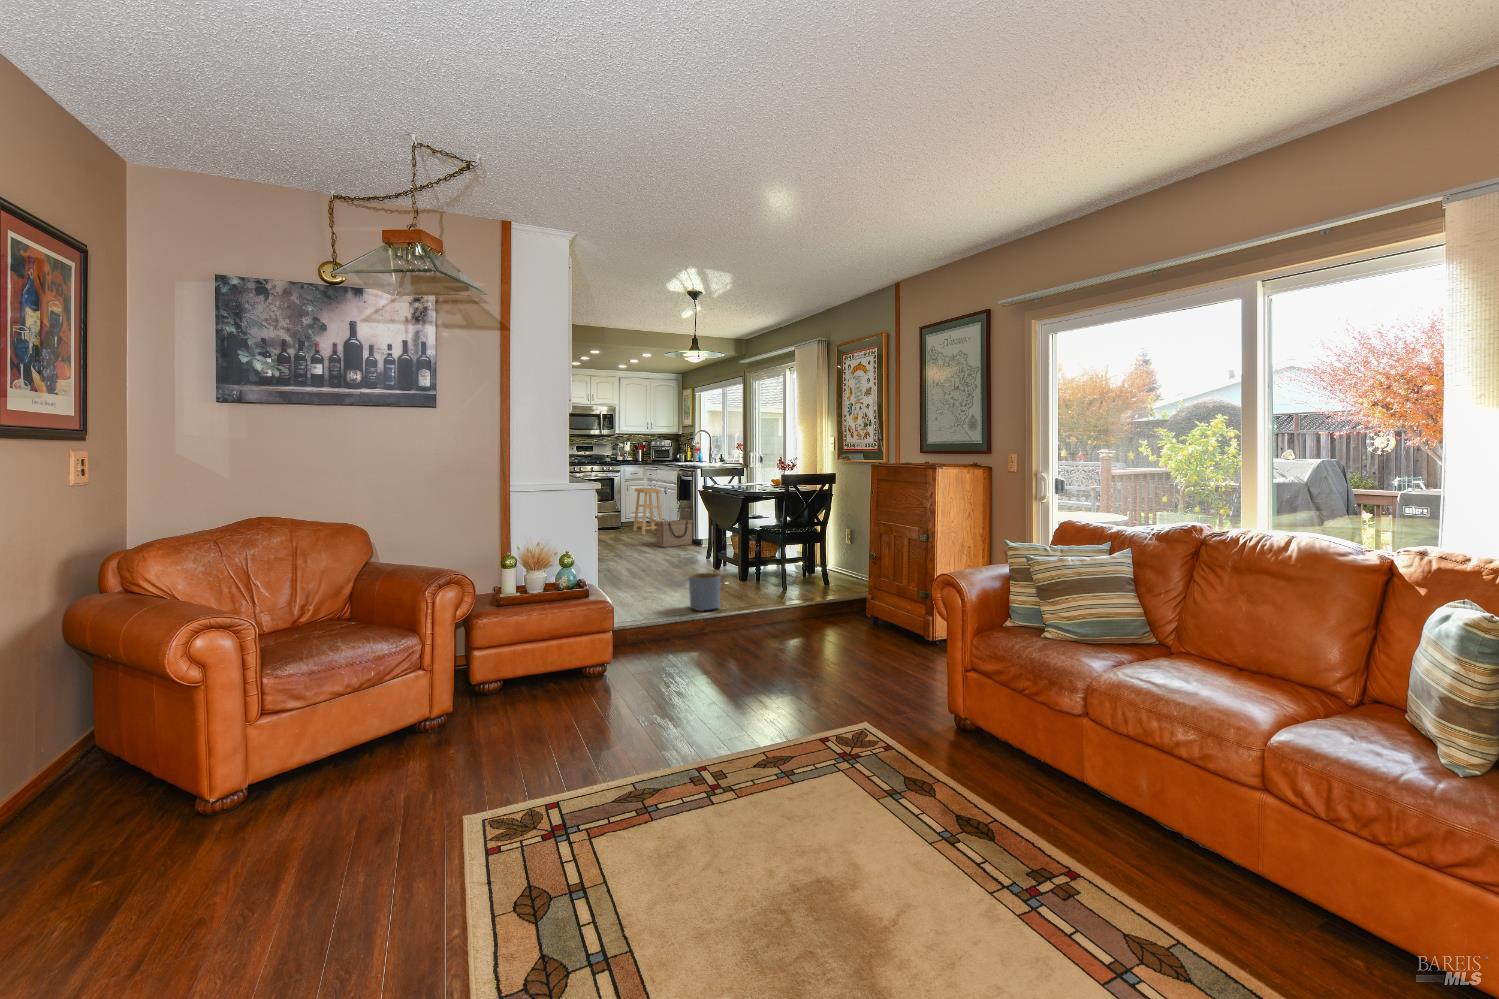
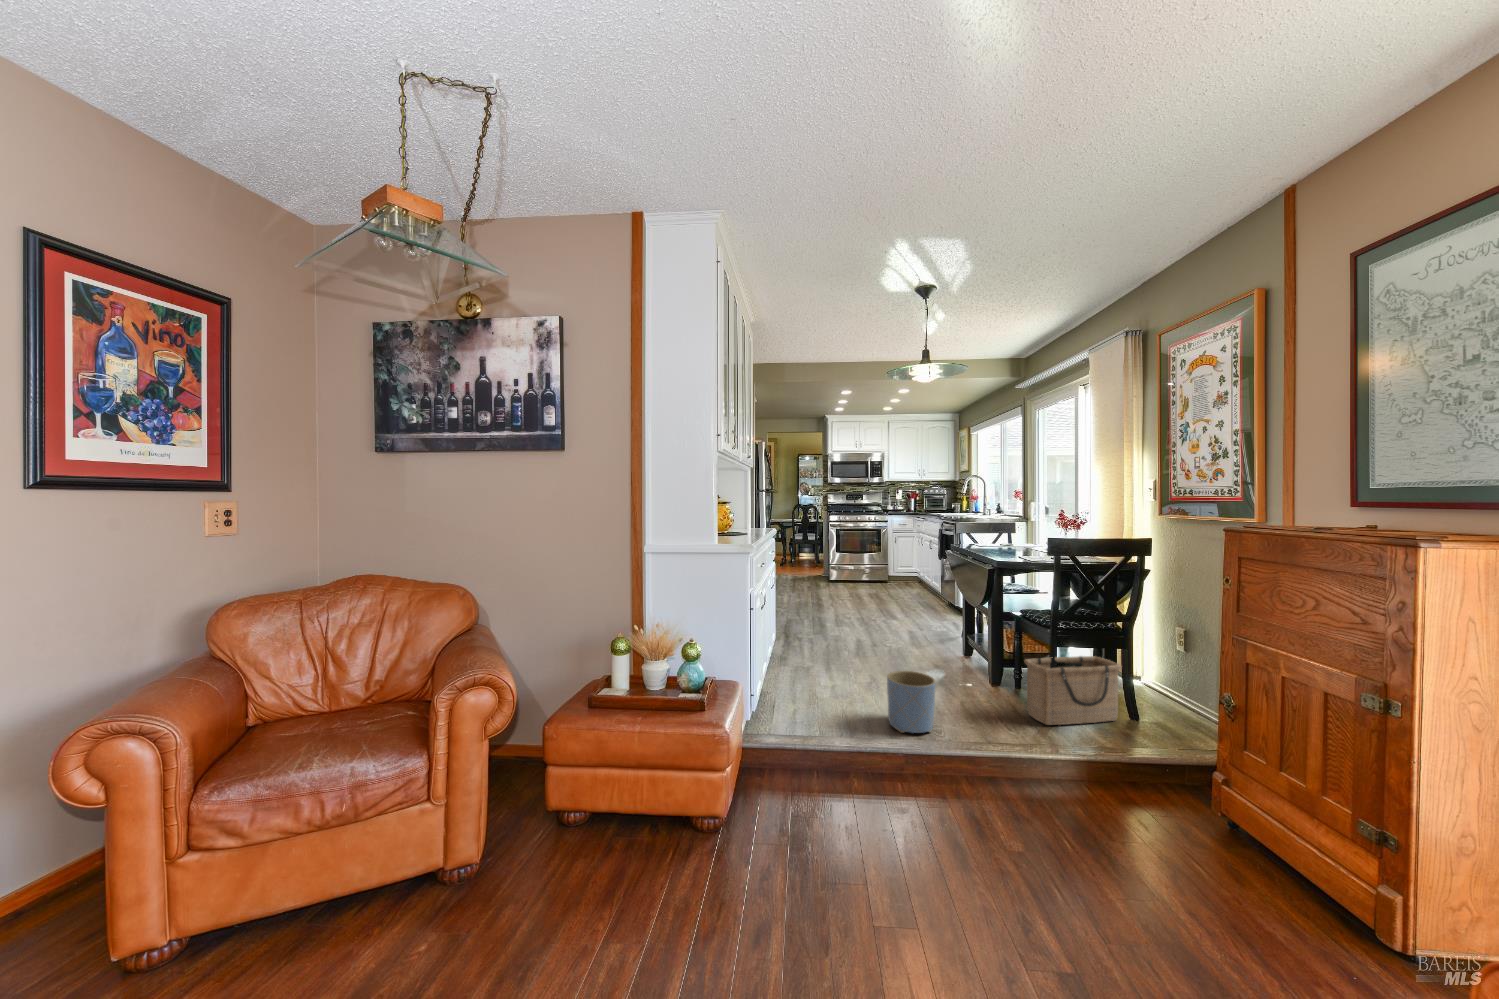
stool: present [633,488,662,535] -> none [897,538,928,587]
basket: present [655,520,693,547] -> present [1024,656,1121,725]

